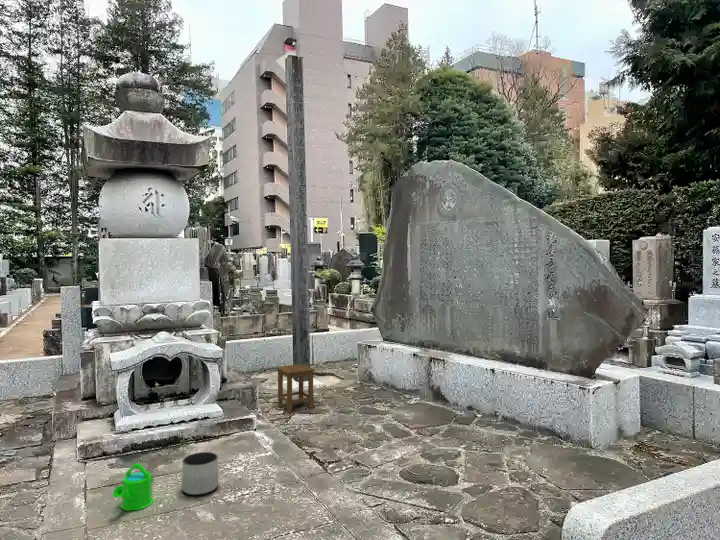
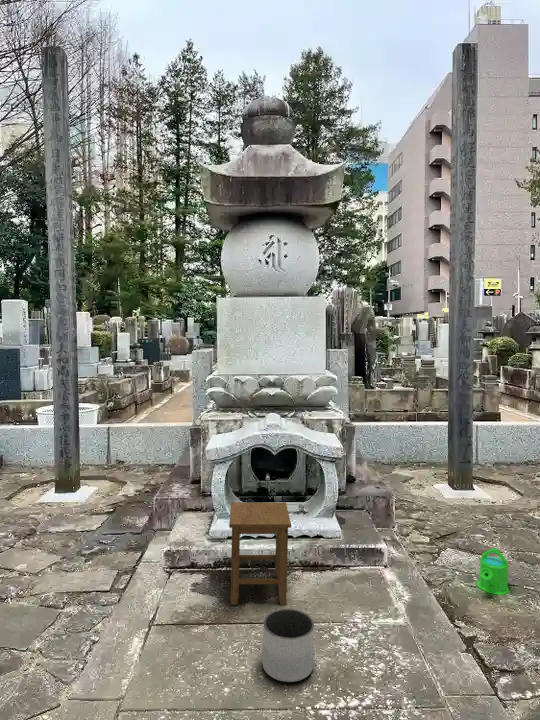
stool: present [276,364,315,414] -> present [229,502,291,605]
watering can: present [113,463,154,511] -> present [477,548,509,595]

